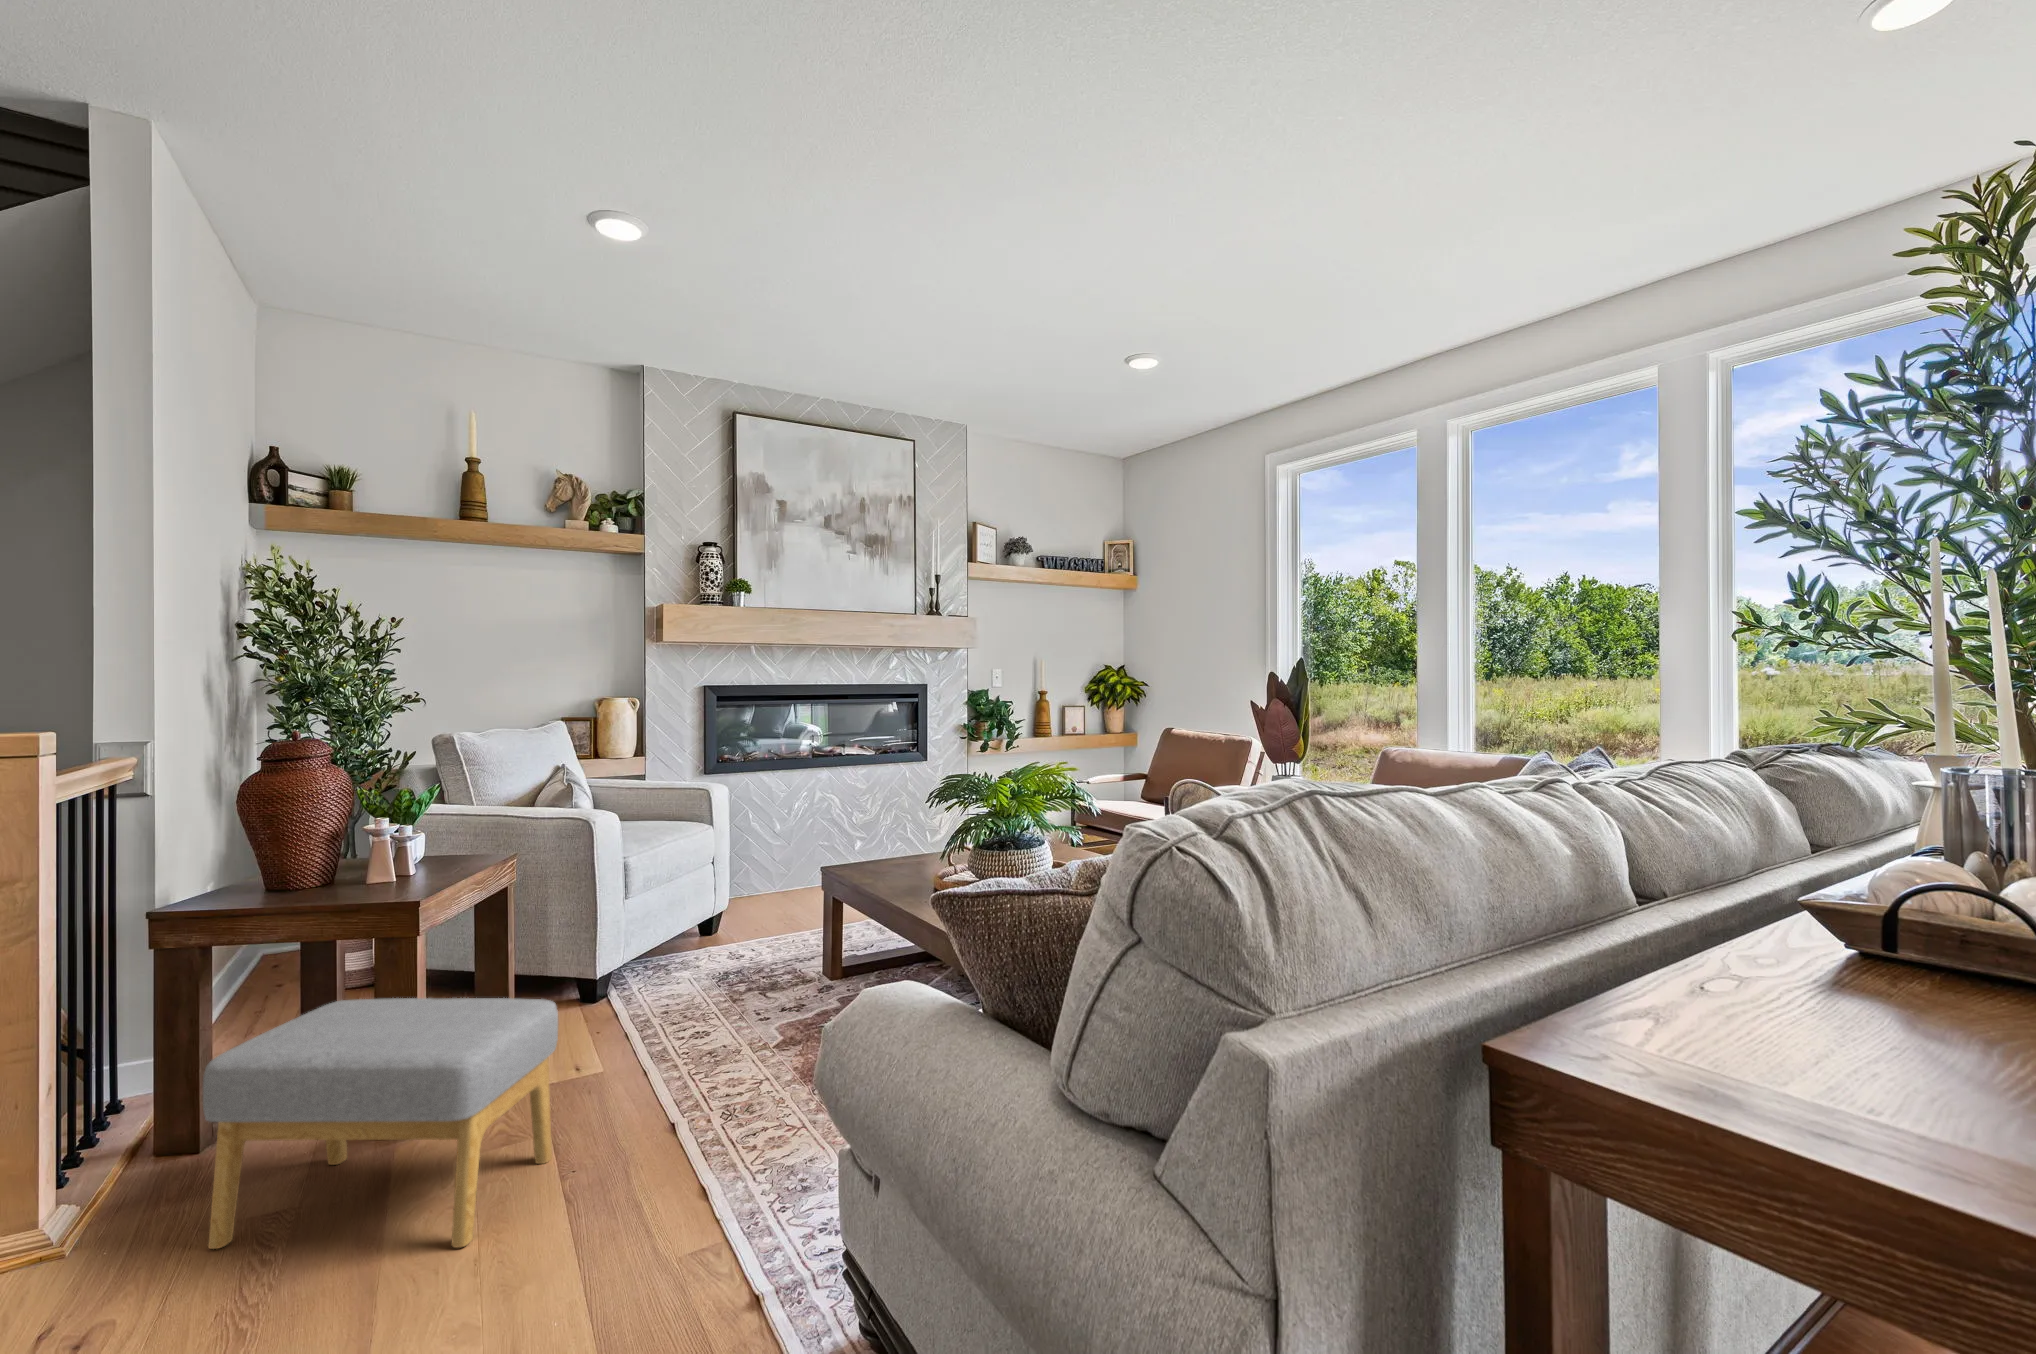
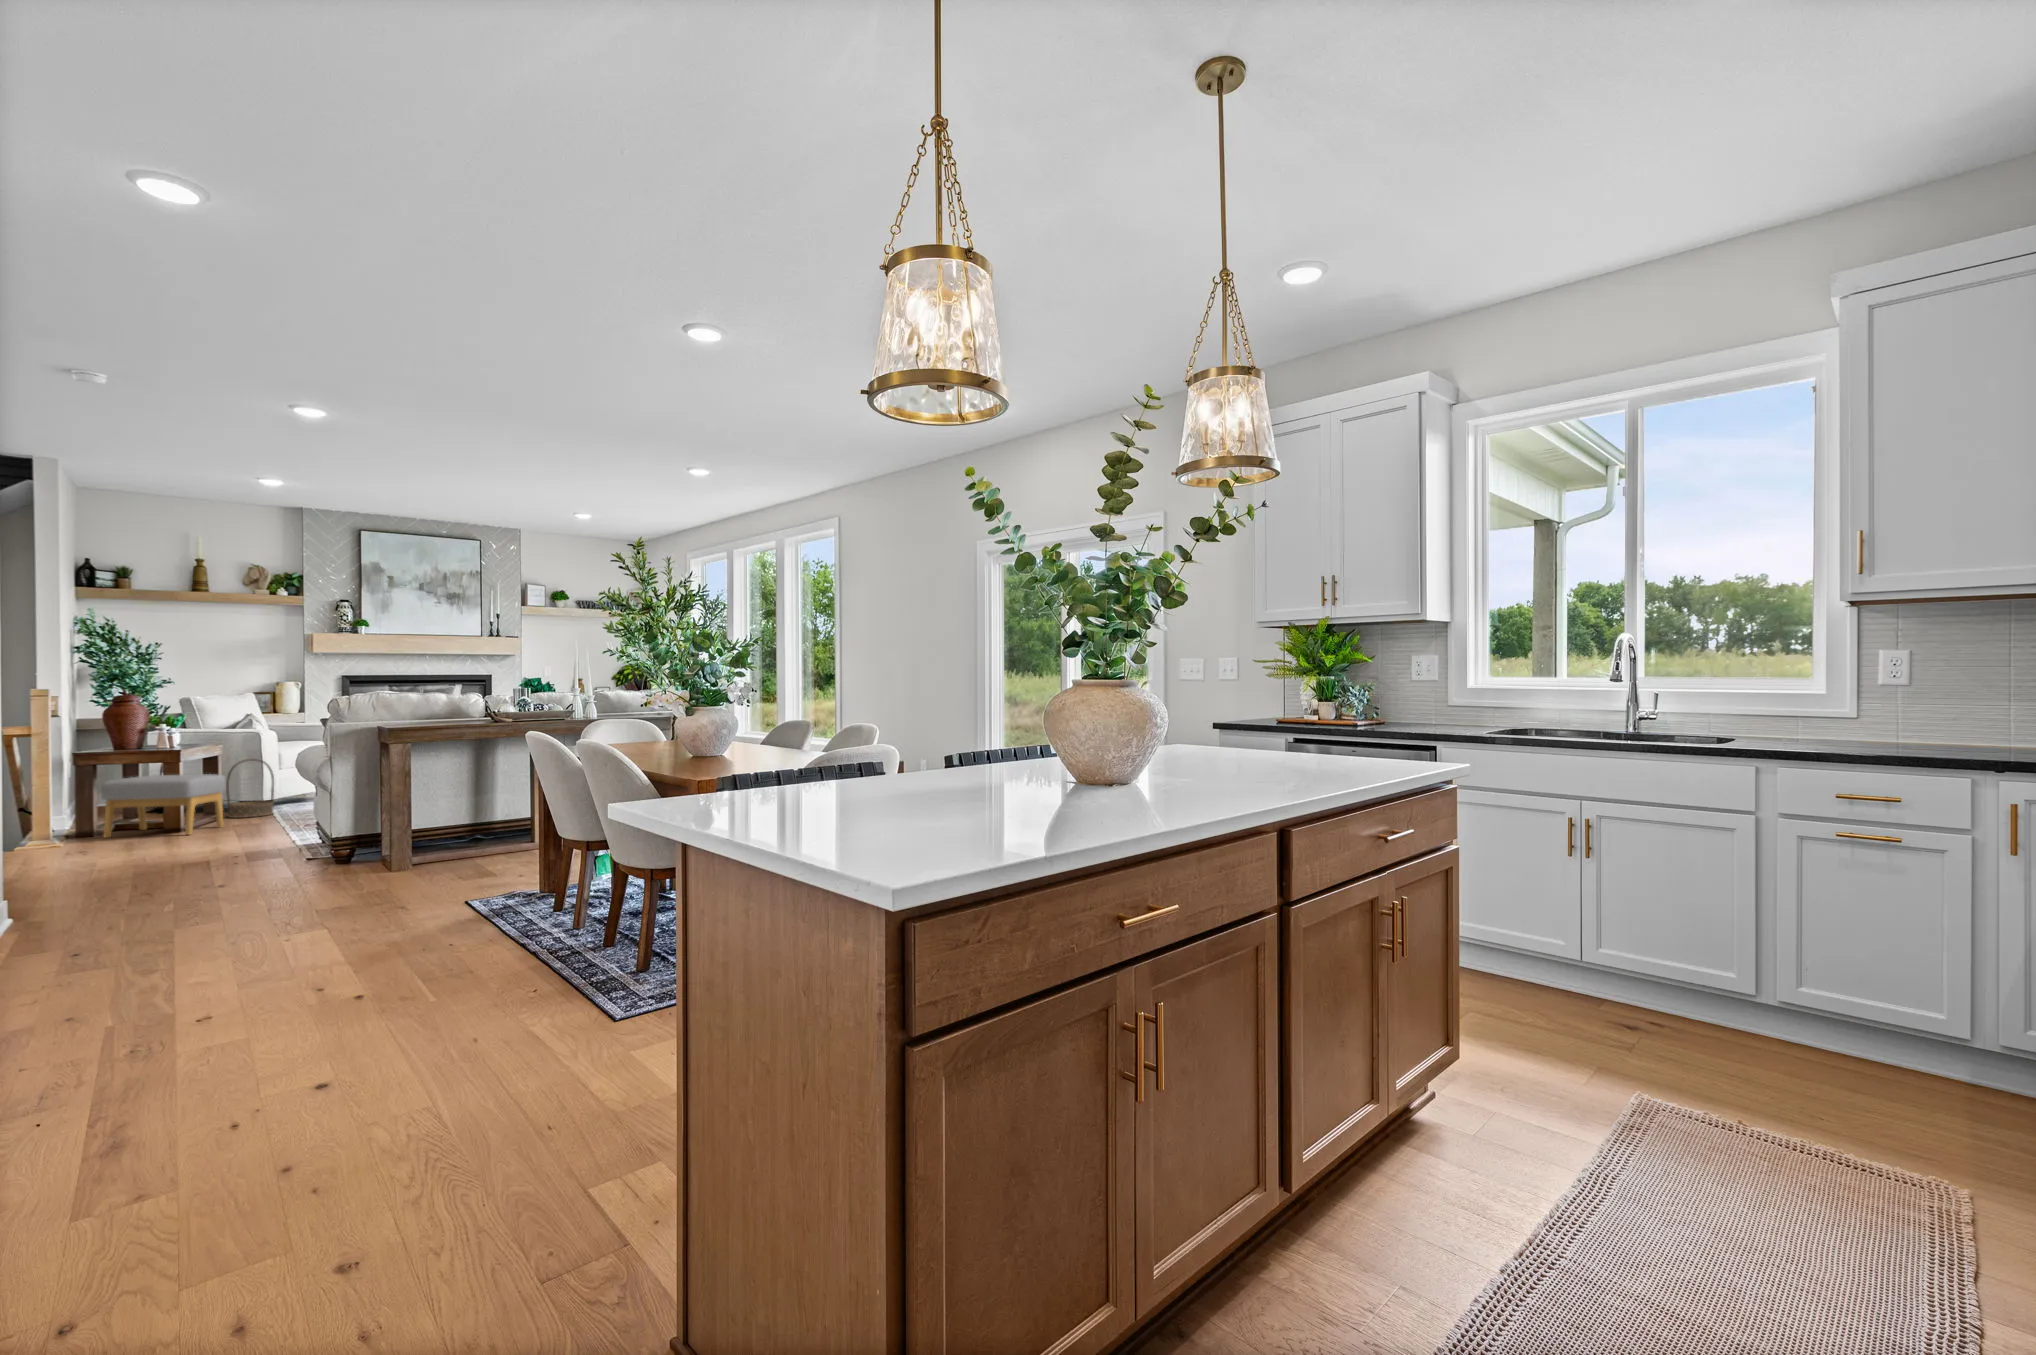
basket: none [544,910,648,1079] -> present [226,759,274,818]

